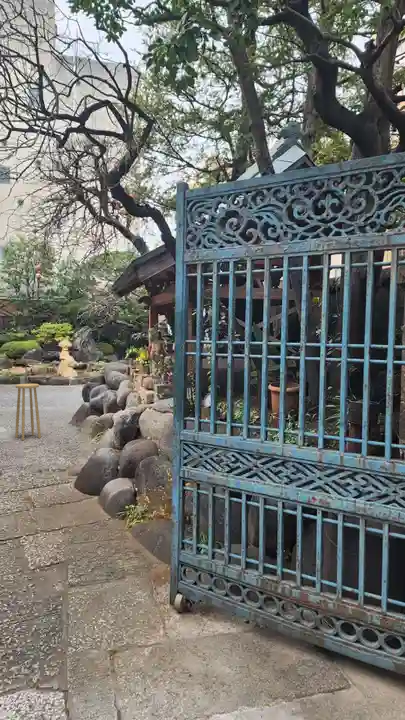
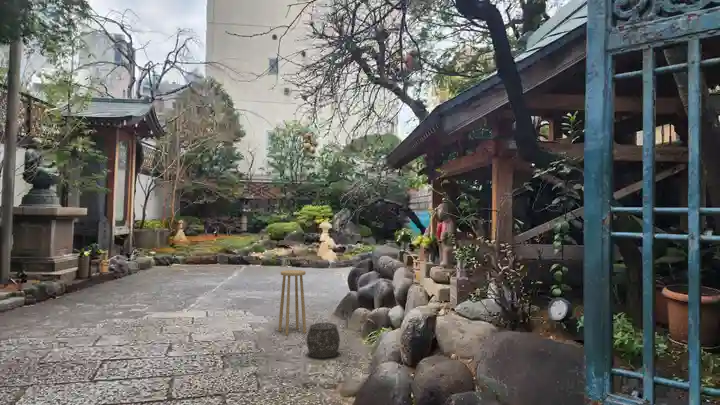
woven basket: none [40,426,69,454] -> present [307,323,340,358]

